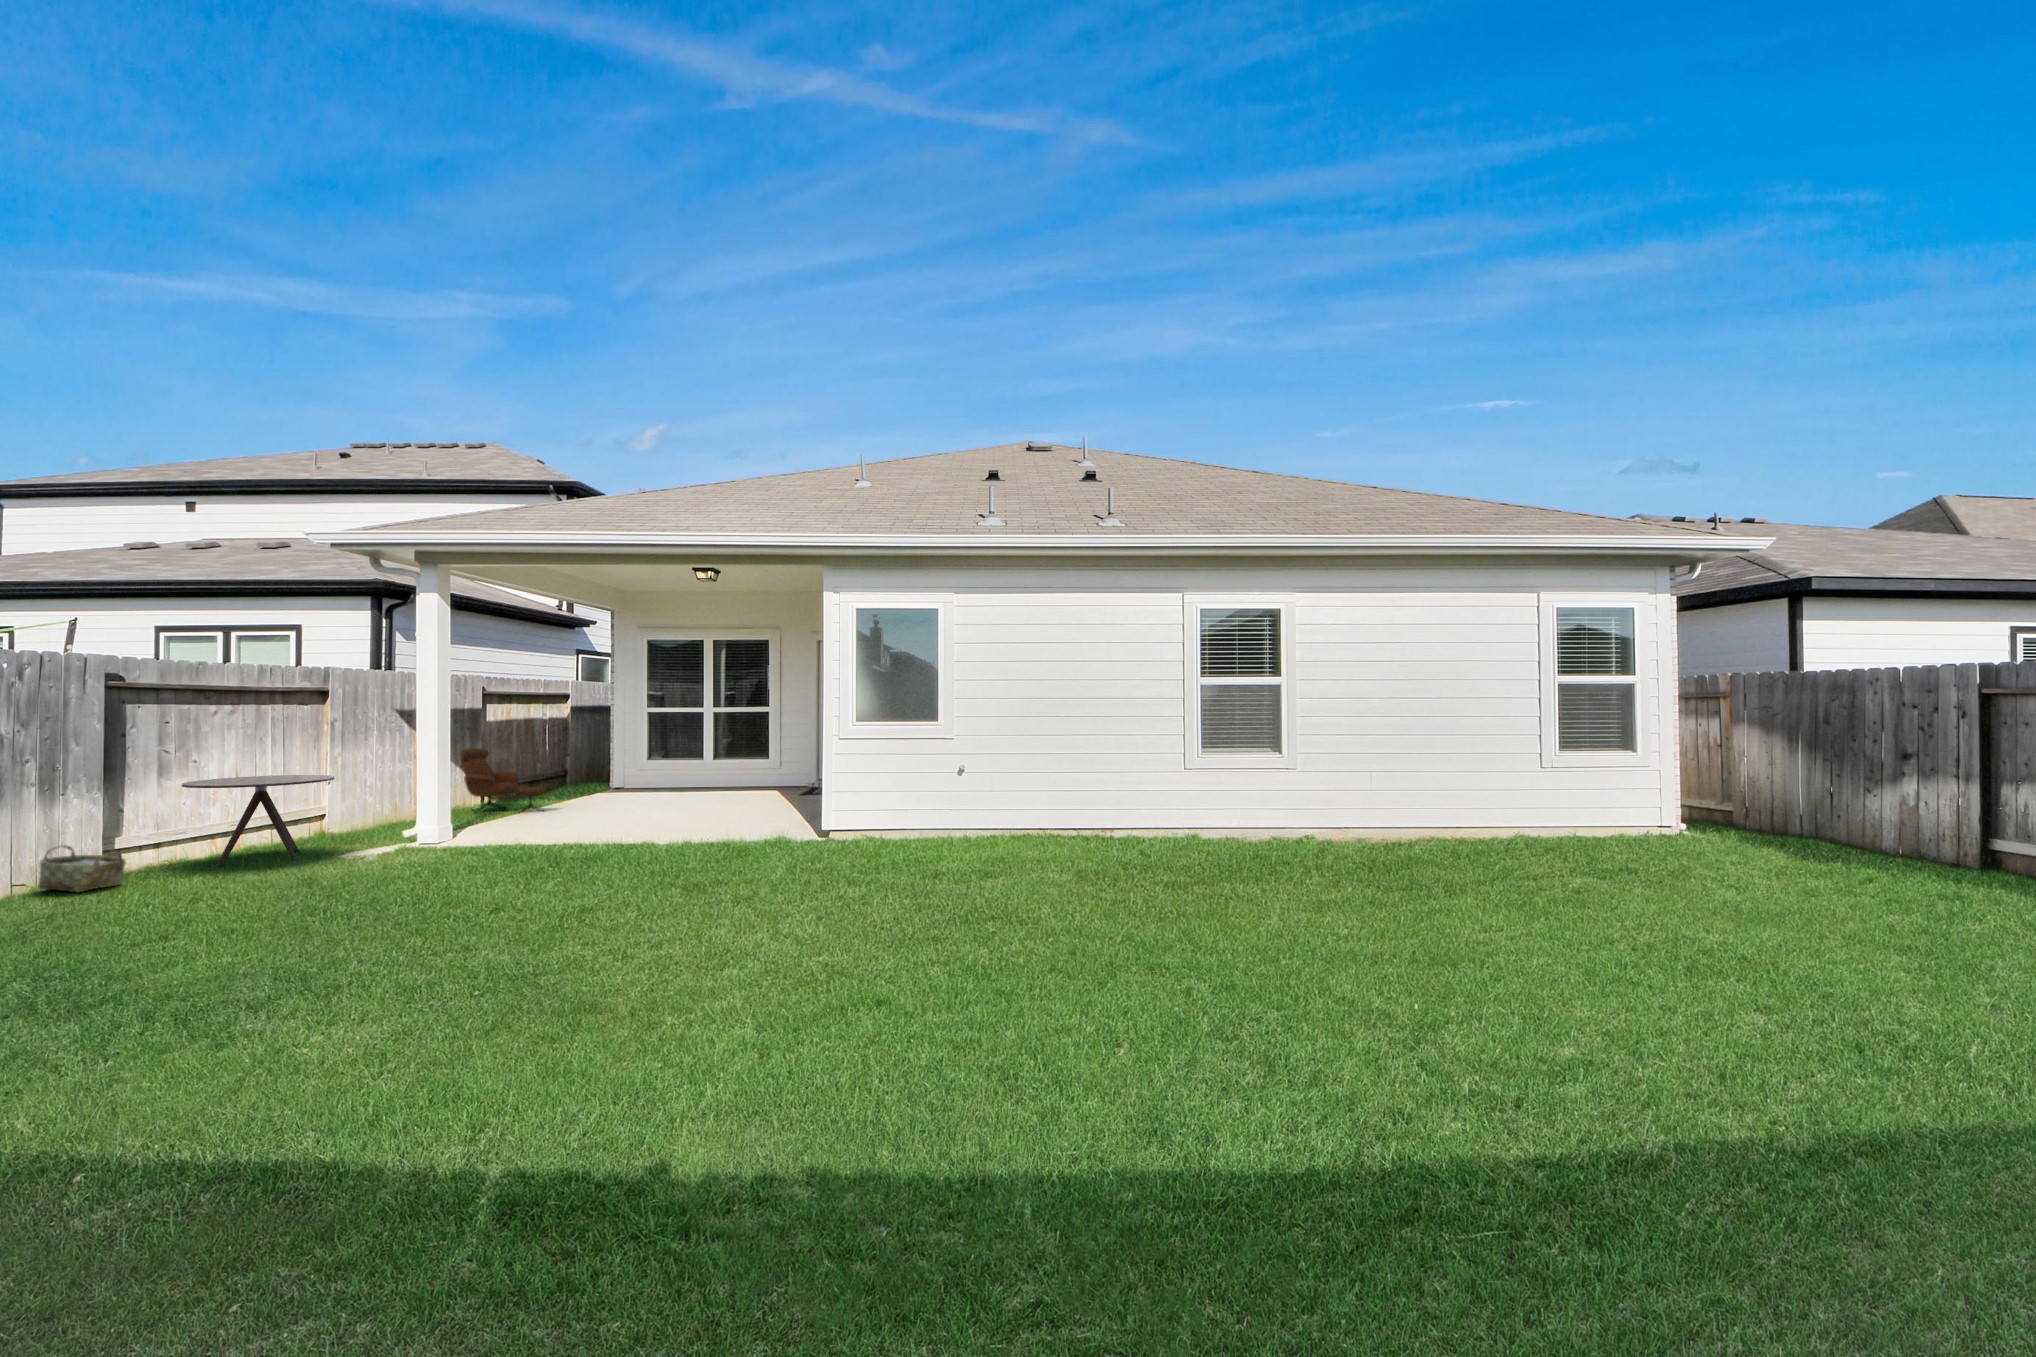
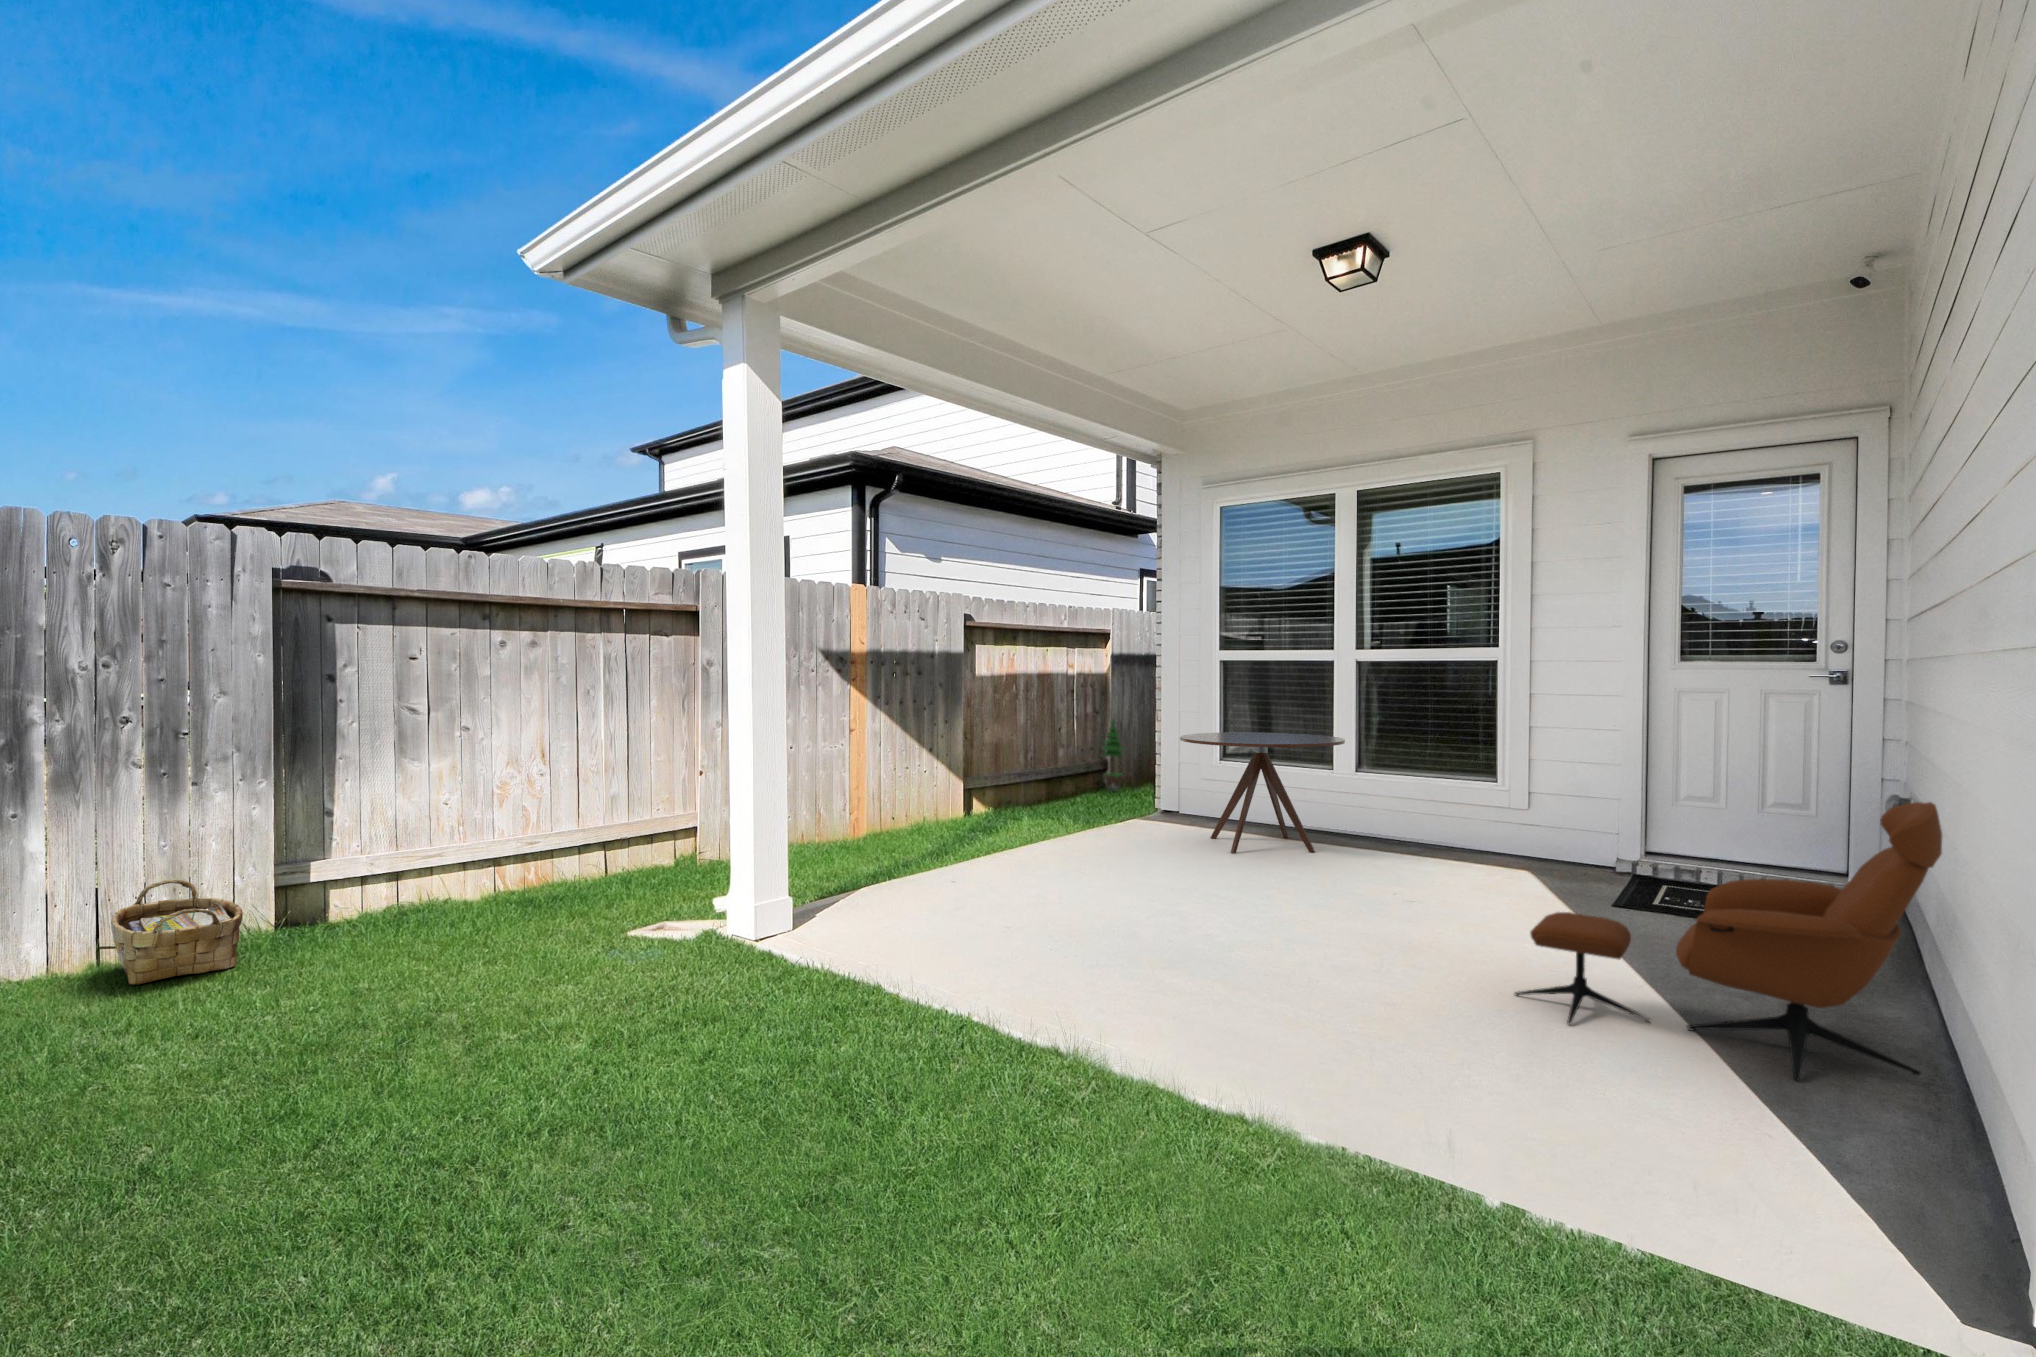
potted tree: none [564,746,582,792] -> present [1101,720,1124,791]
lounge chair: present [460,748,545,813] -> present [1515,802,1942,1080]
round table: present [182,775,334,866] -> present [1180,732,1345,853]

